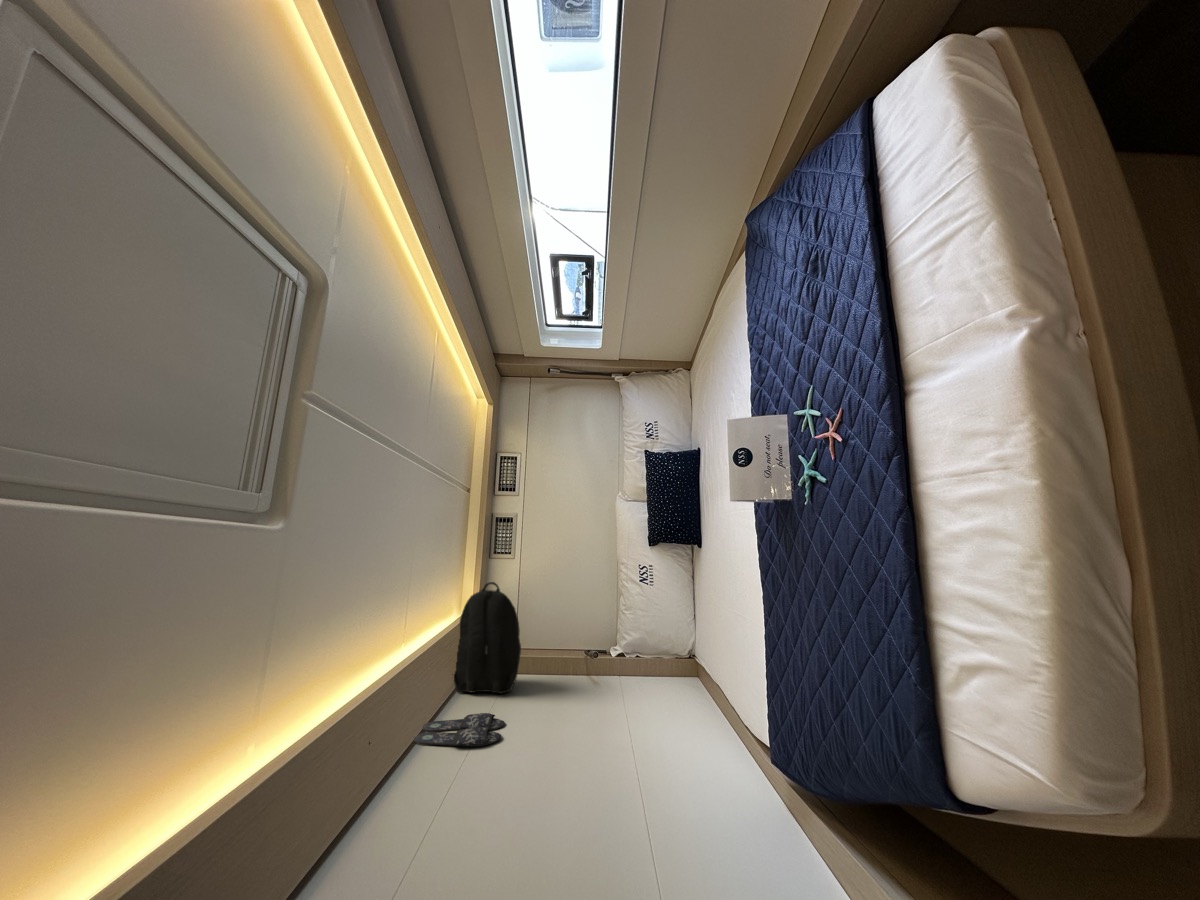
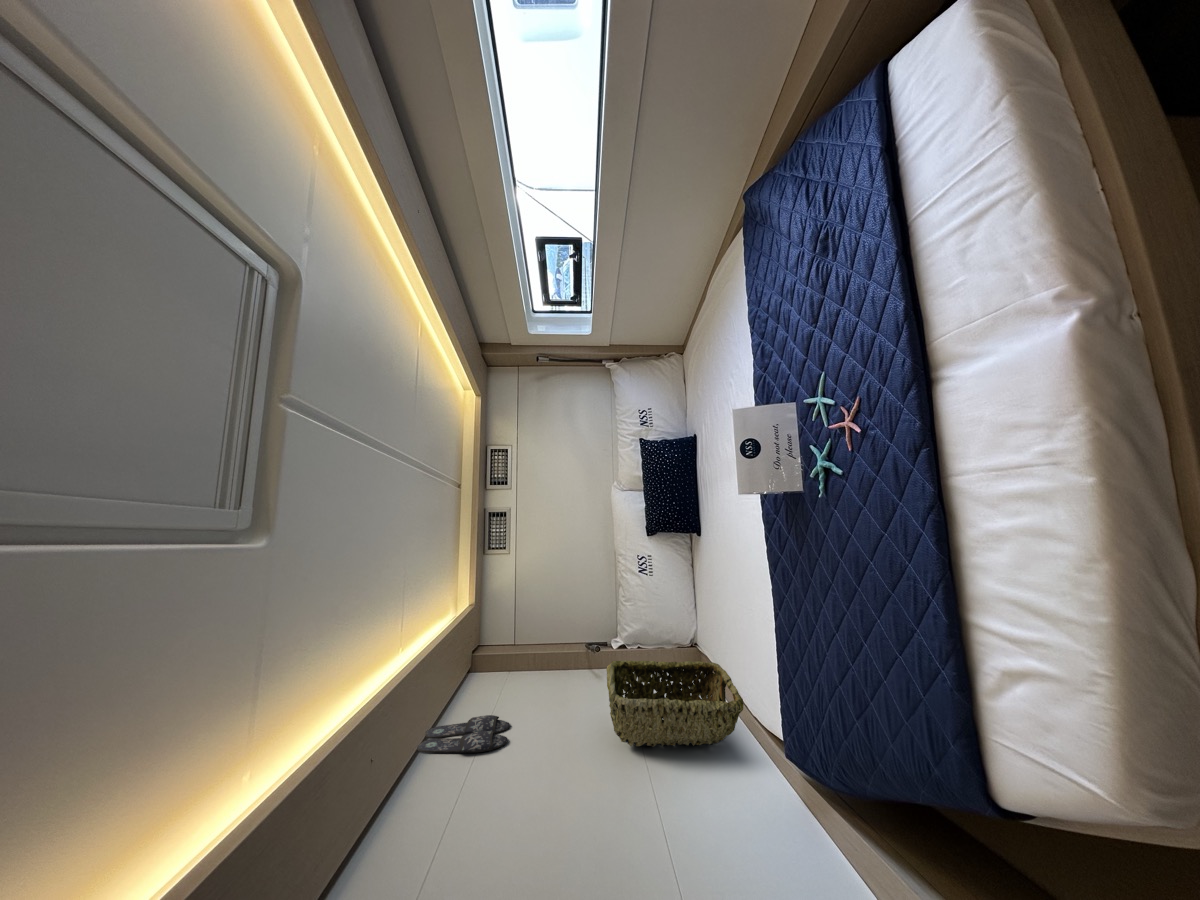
backpack: present [454,582,521,694] -> none [452,580,522,693]
woven basket: none [601,665,734,752] -> present [606,661,744,747]

